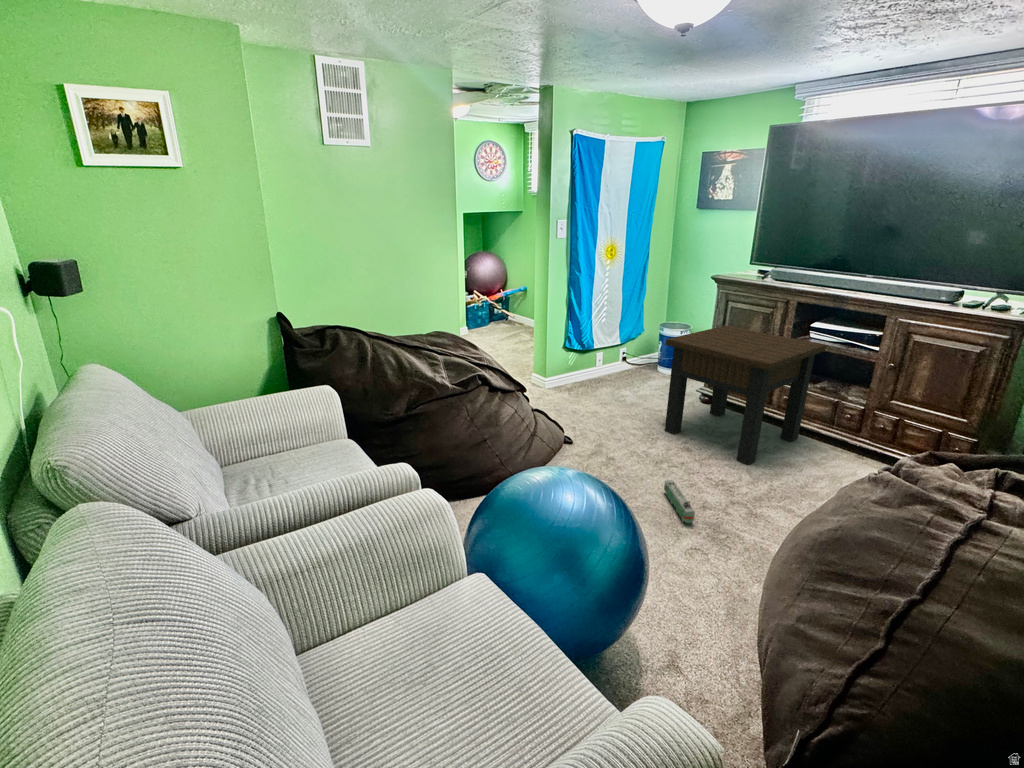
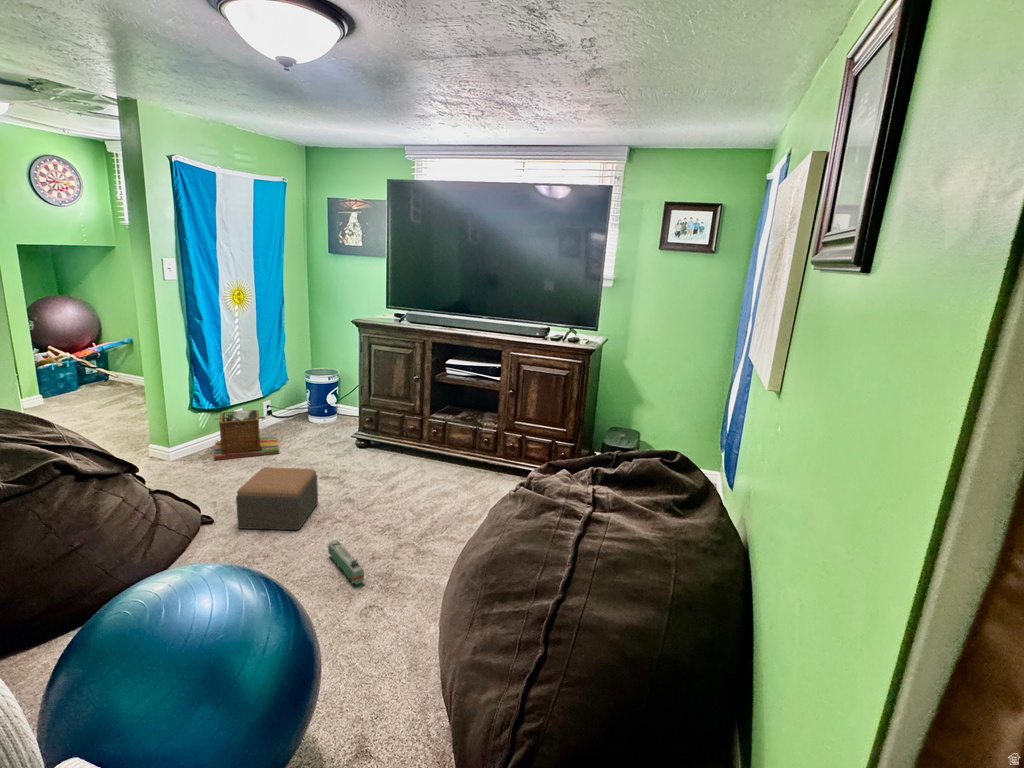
side table: present [665,326,826,465] -> none [313,368,461,503]
laundry basket: none [577,353,628,396] -> present [214,410,279,460]
footstool: none [593,405,660,464] -> present [236,467,318,530]

